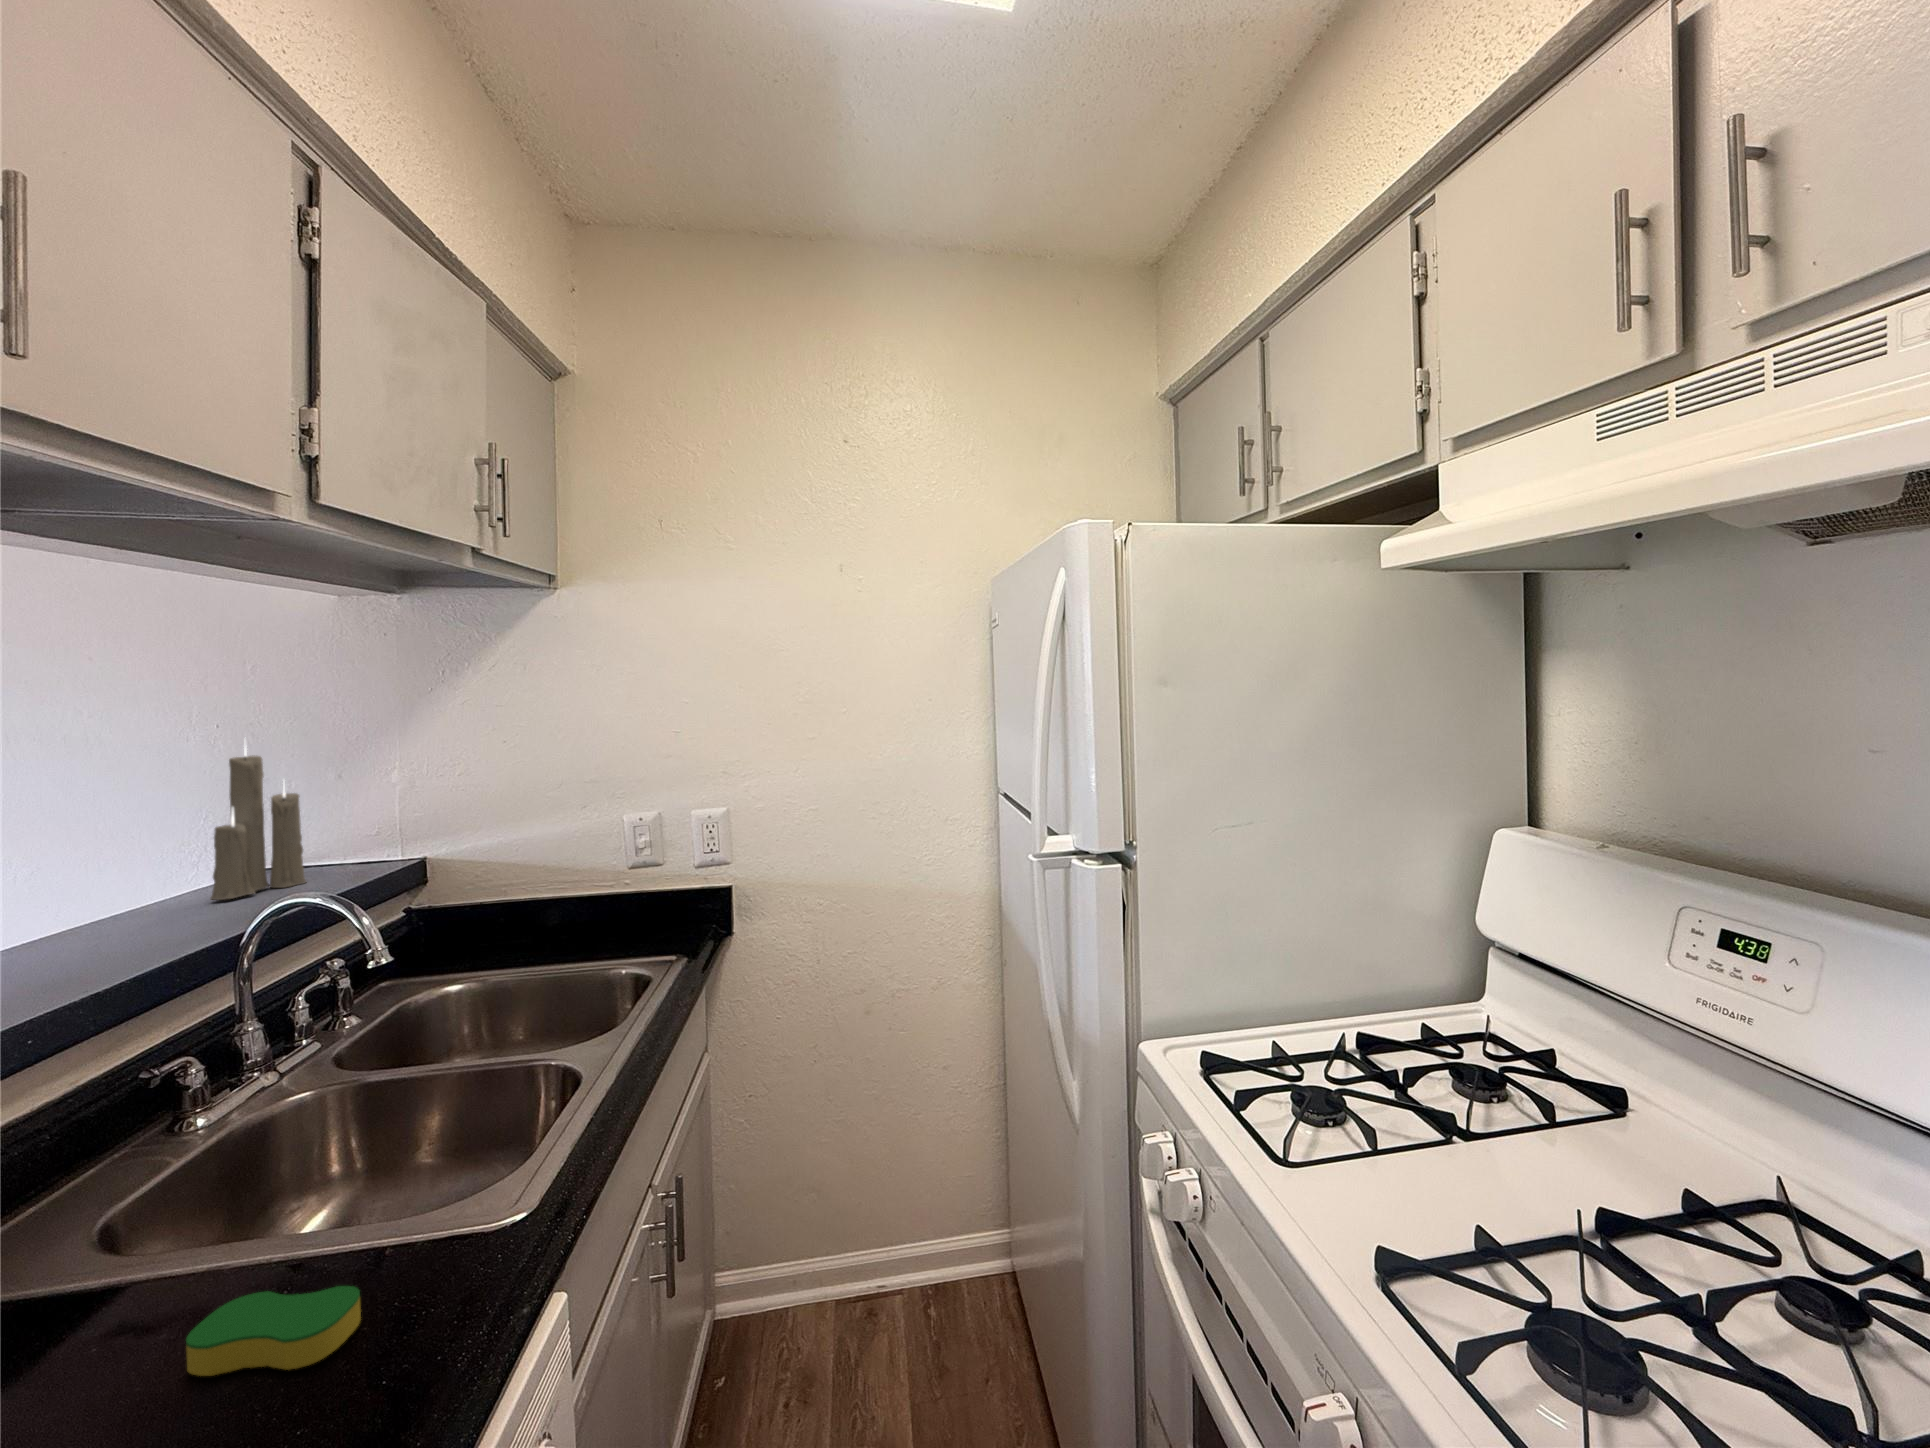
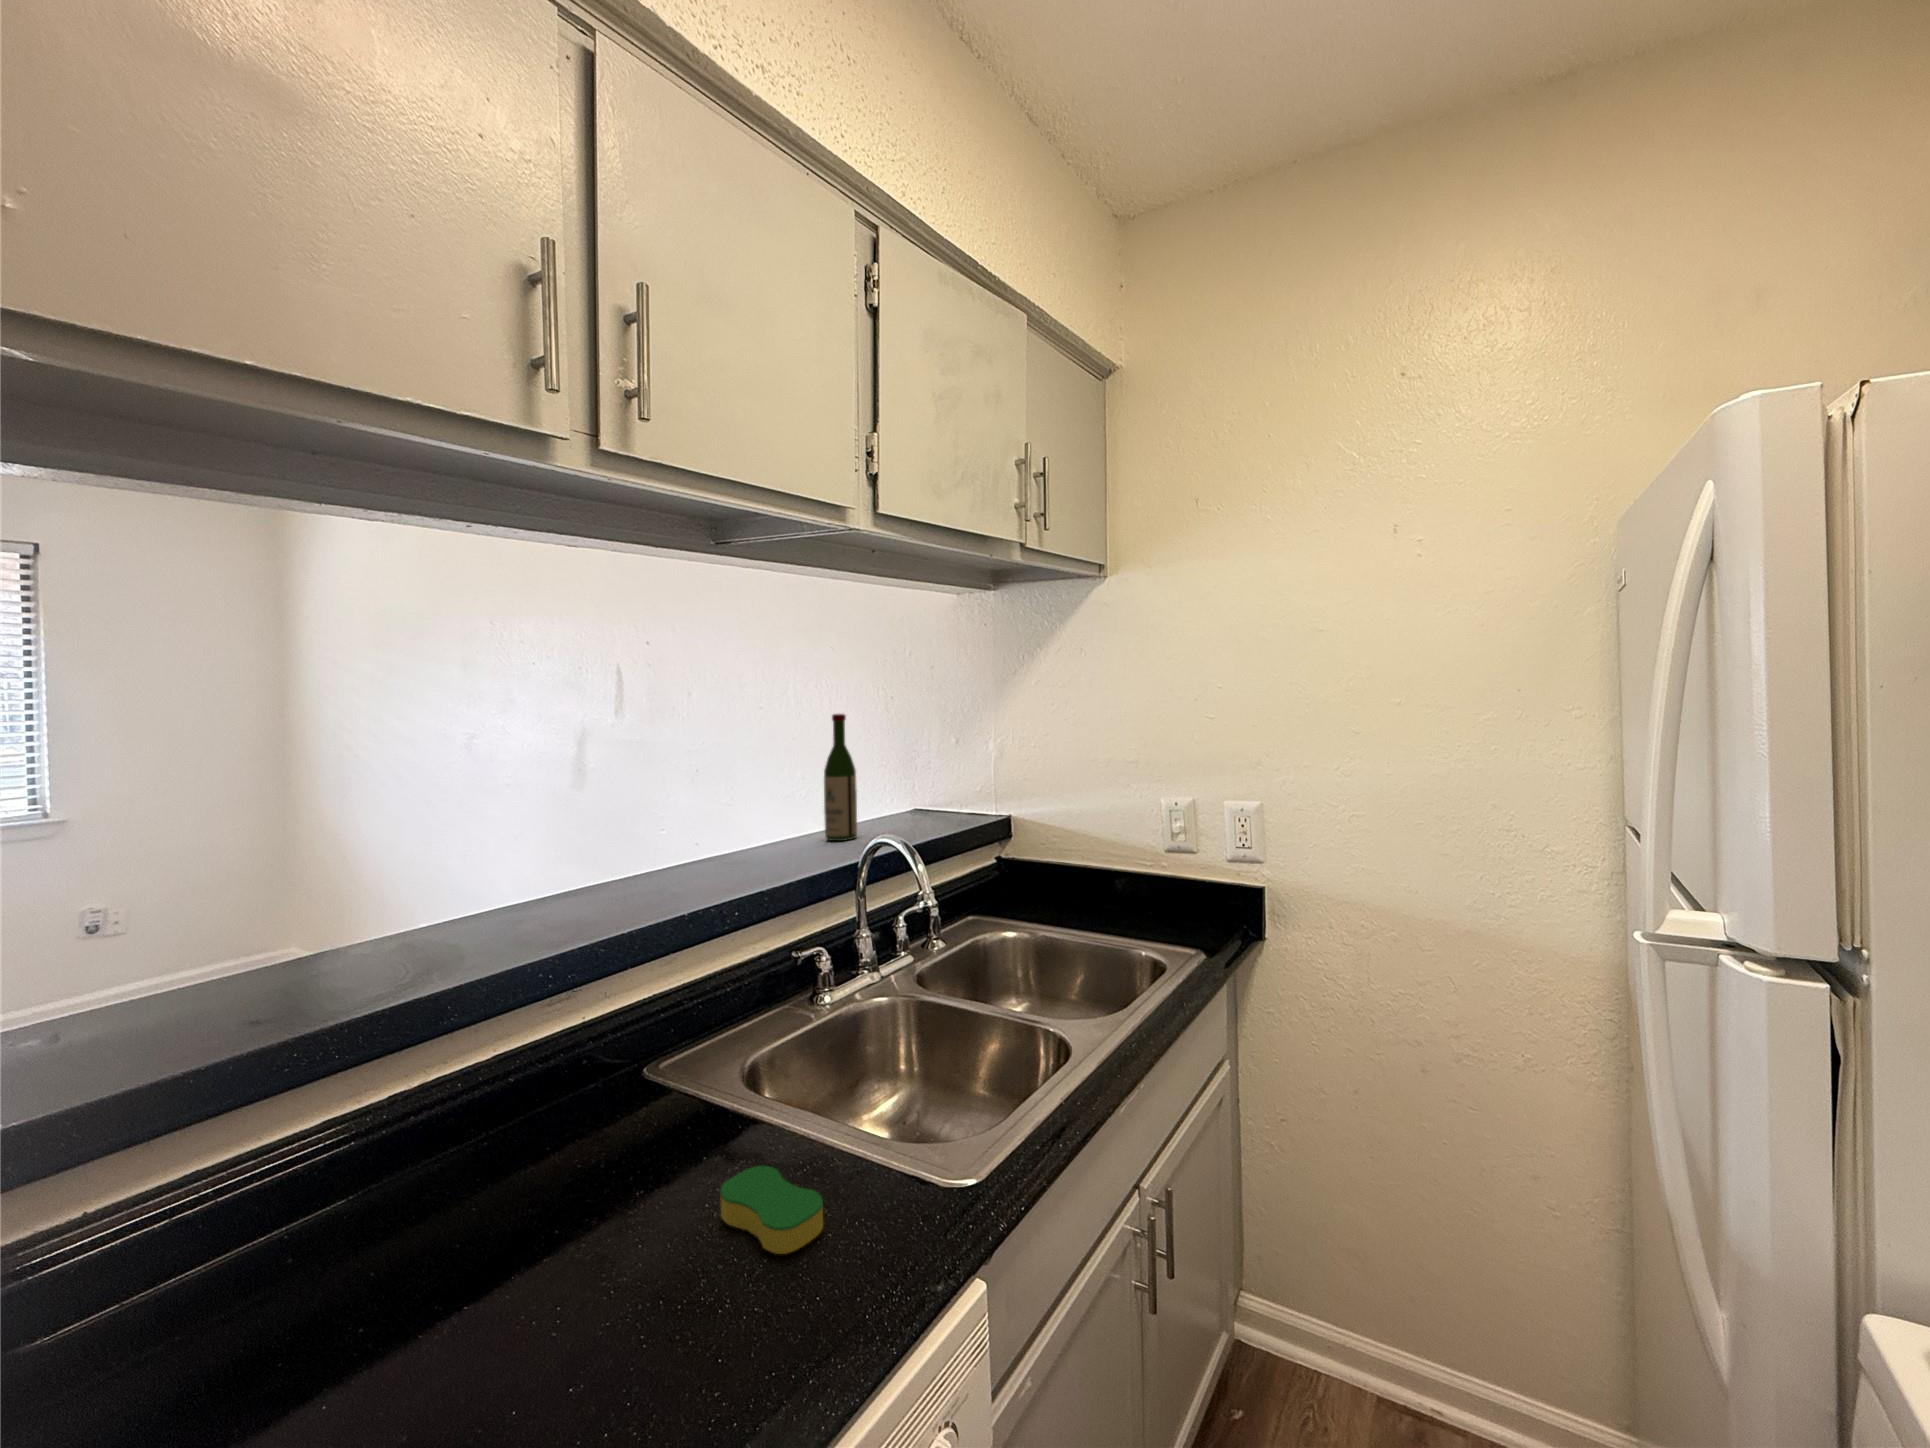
candle: present [210,746,307,900] -> none [874,702,932,830]
wine bottle: none [120,749,185,925] -> present [824,714,857,841]

